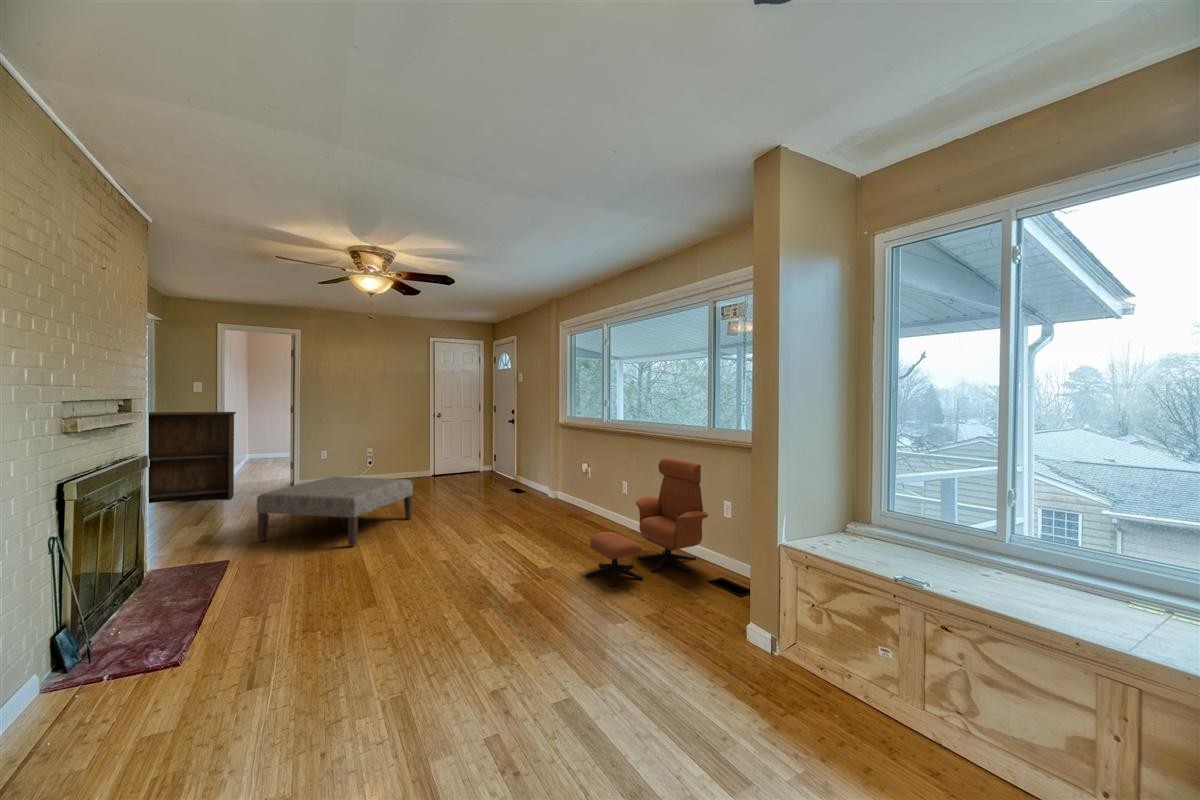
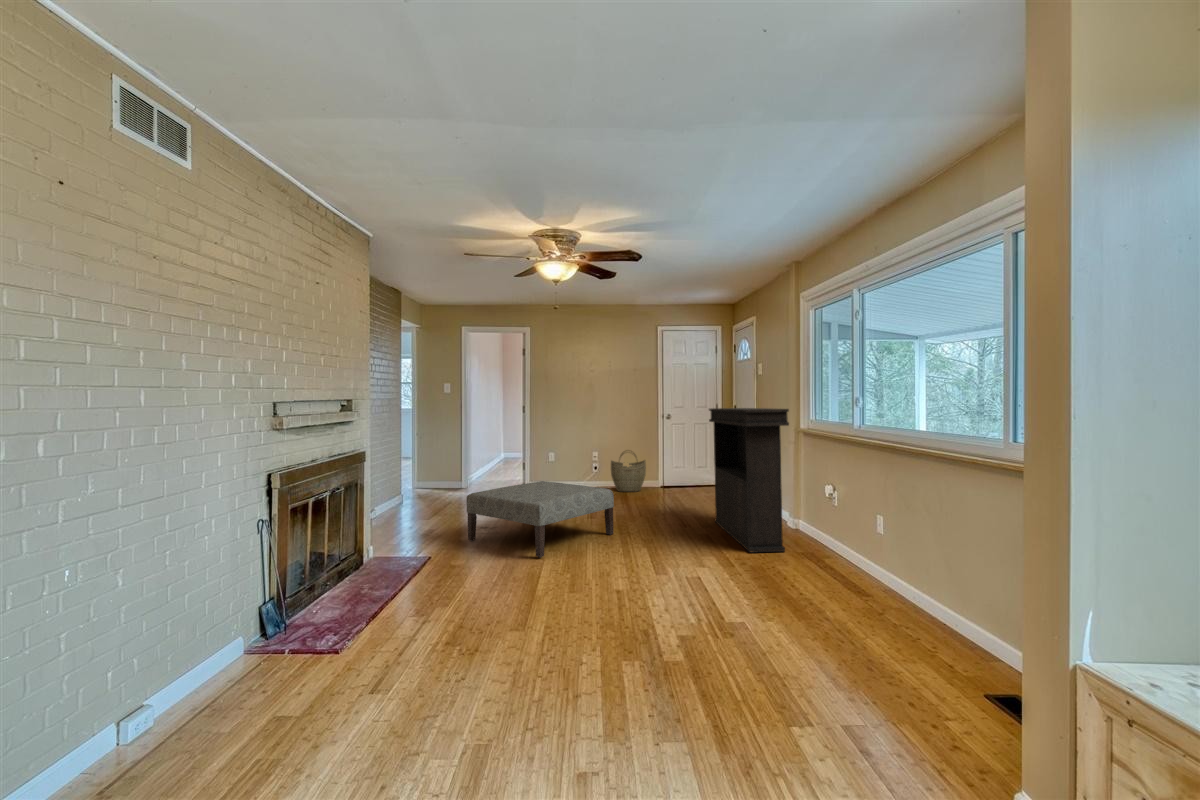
console table: none [490,410,559,519] -> present [709,408,789,552]
bookshelf: present [149,412,236,503] -> none [409,415,479,499]
woven basket: none [386,444,420,482] -> present [611,450,646,492]
lounge chair: present [586,458,708,586] -> none [791,479,1027,683]

